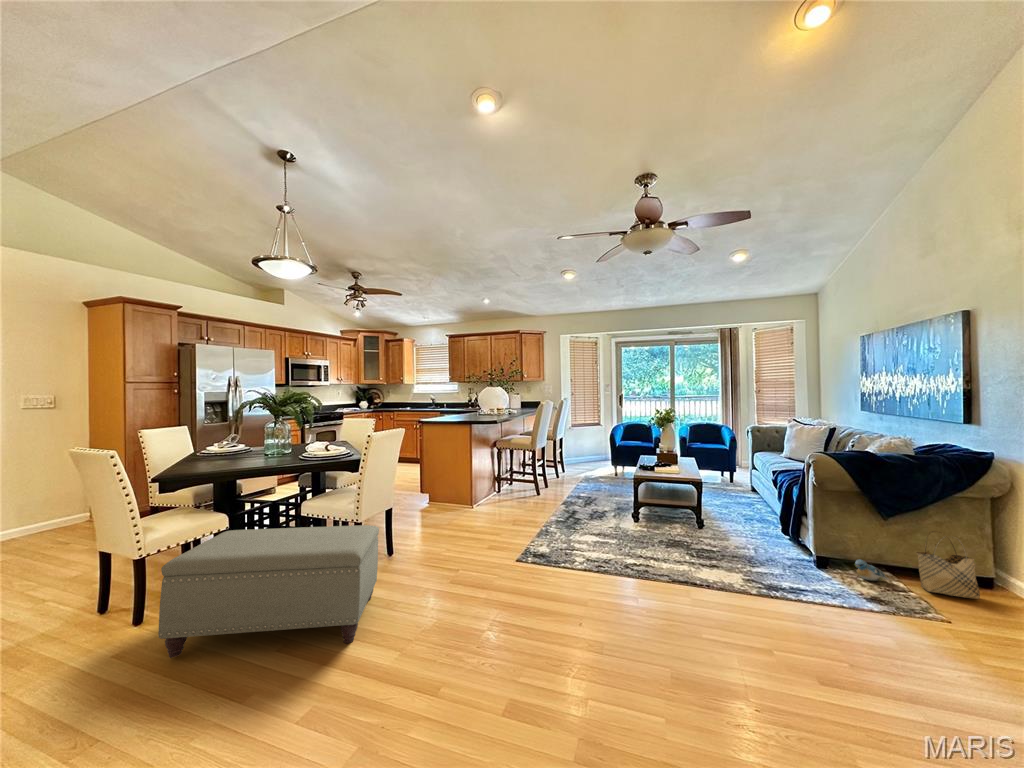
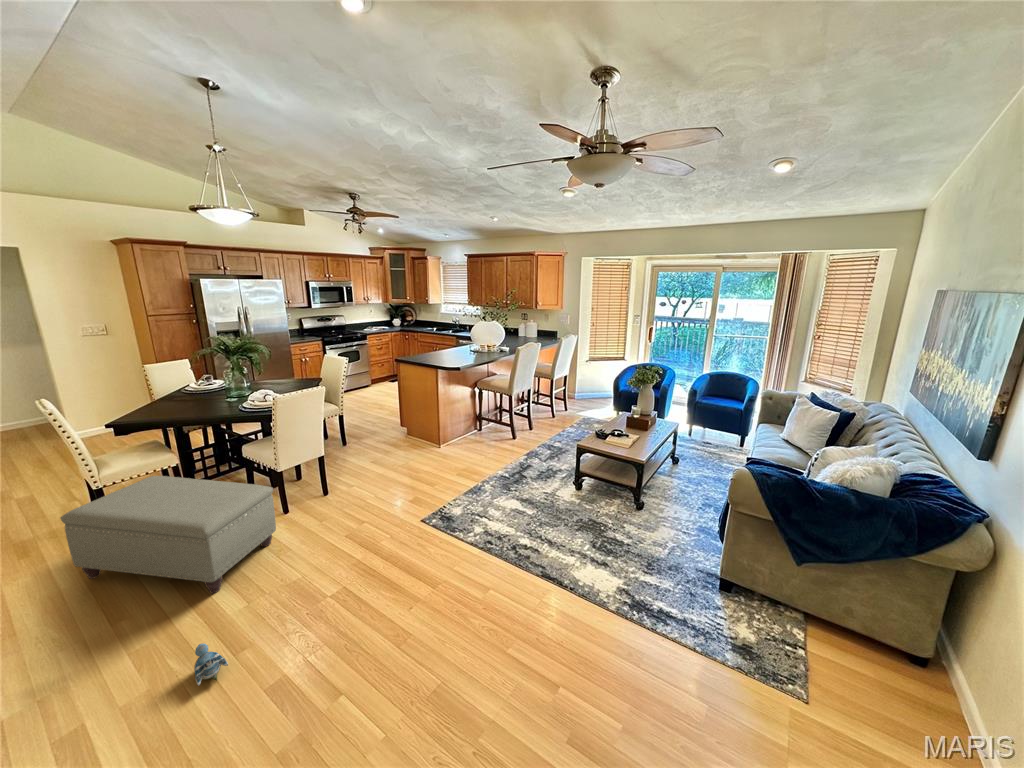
woven basket: present [917,531,980,599] -> none [850,613,939,714]
plush toy: present [855,560,889,581] -> present [194,644,228,685]

